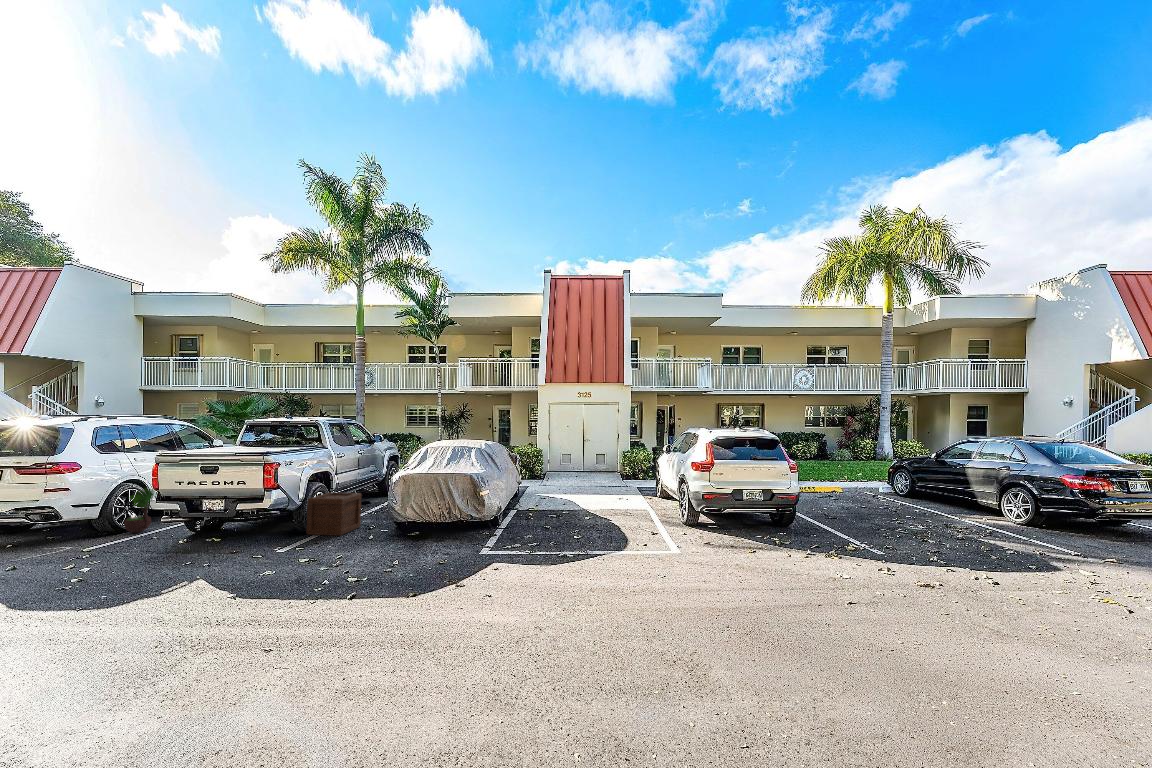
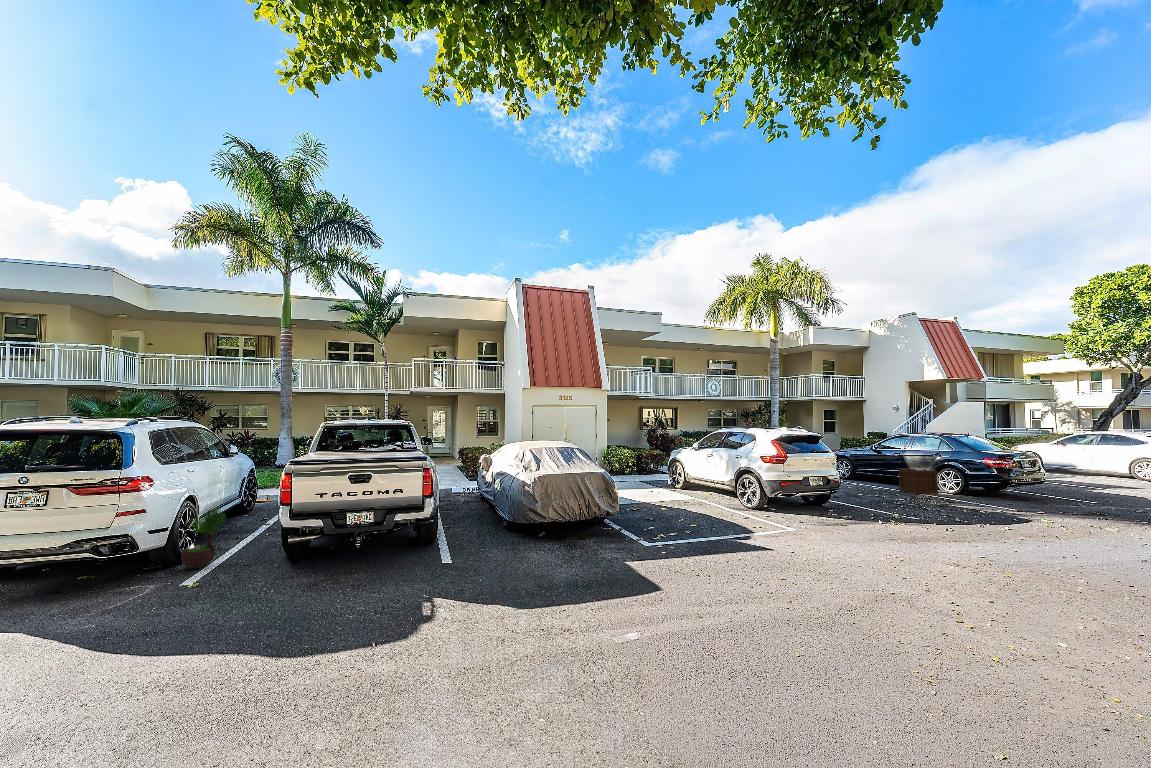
wooden crate: present [307,492,362,536] -> present [899,468,938,494]

